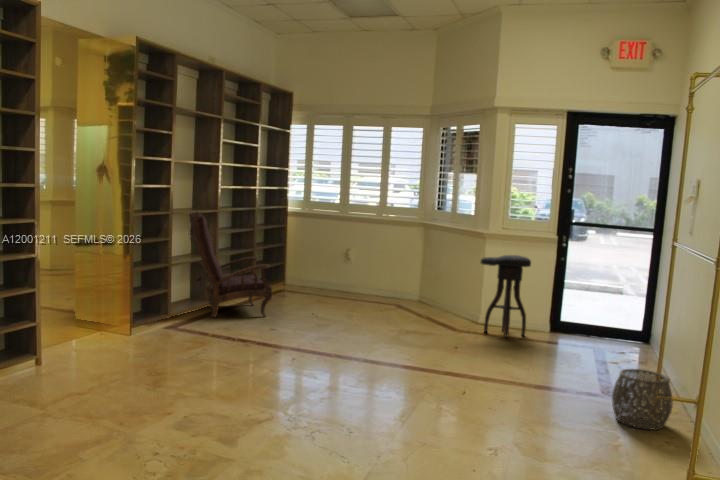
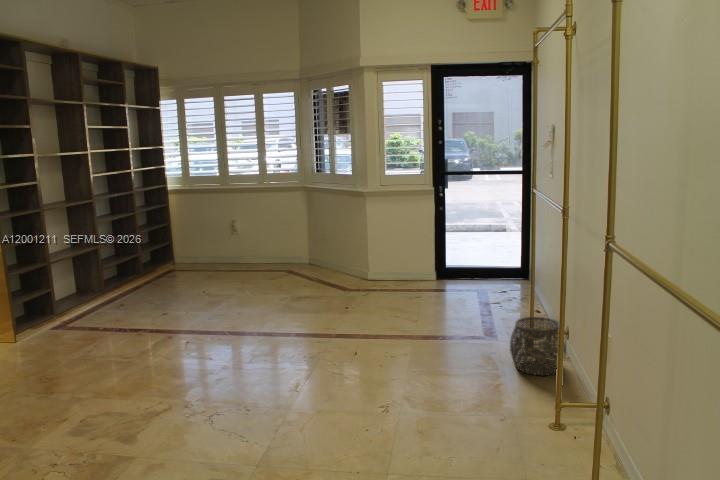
armchair: present [189,212,272,317] -> none [57,202,163,313]
stool: present [481,255,531,338] -> none [366,211,415,291]

